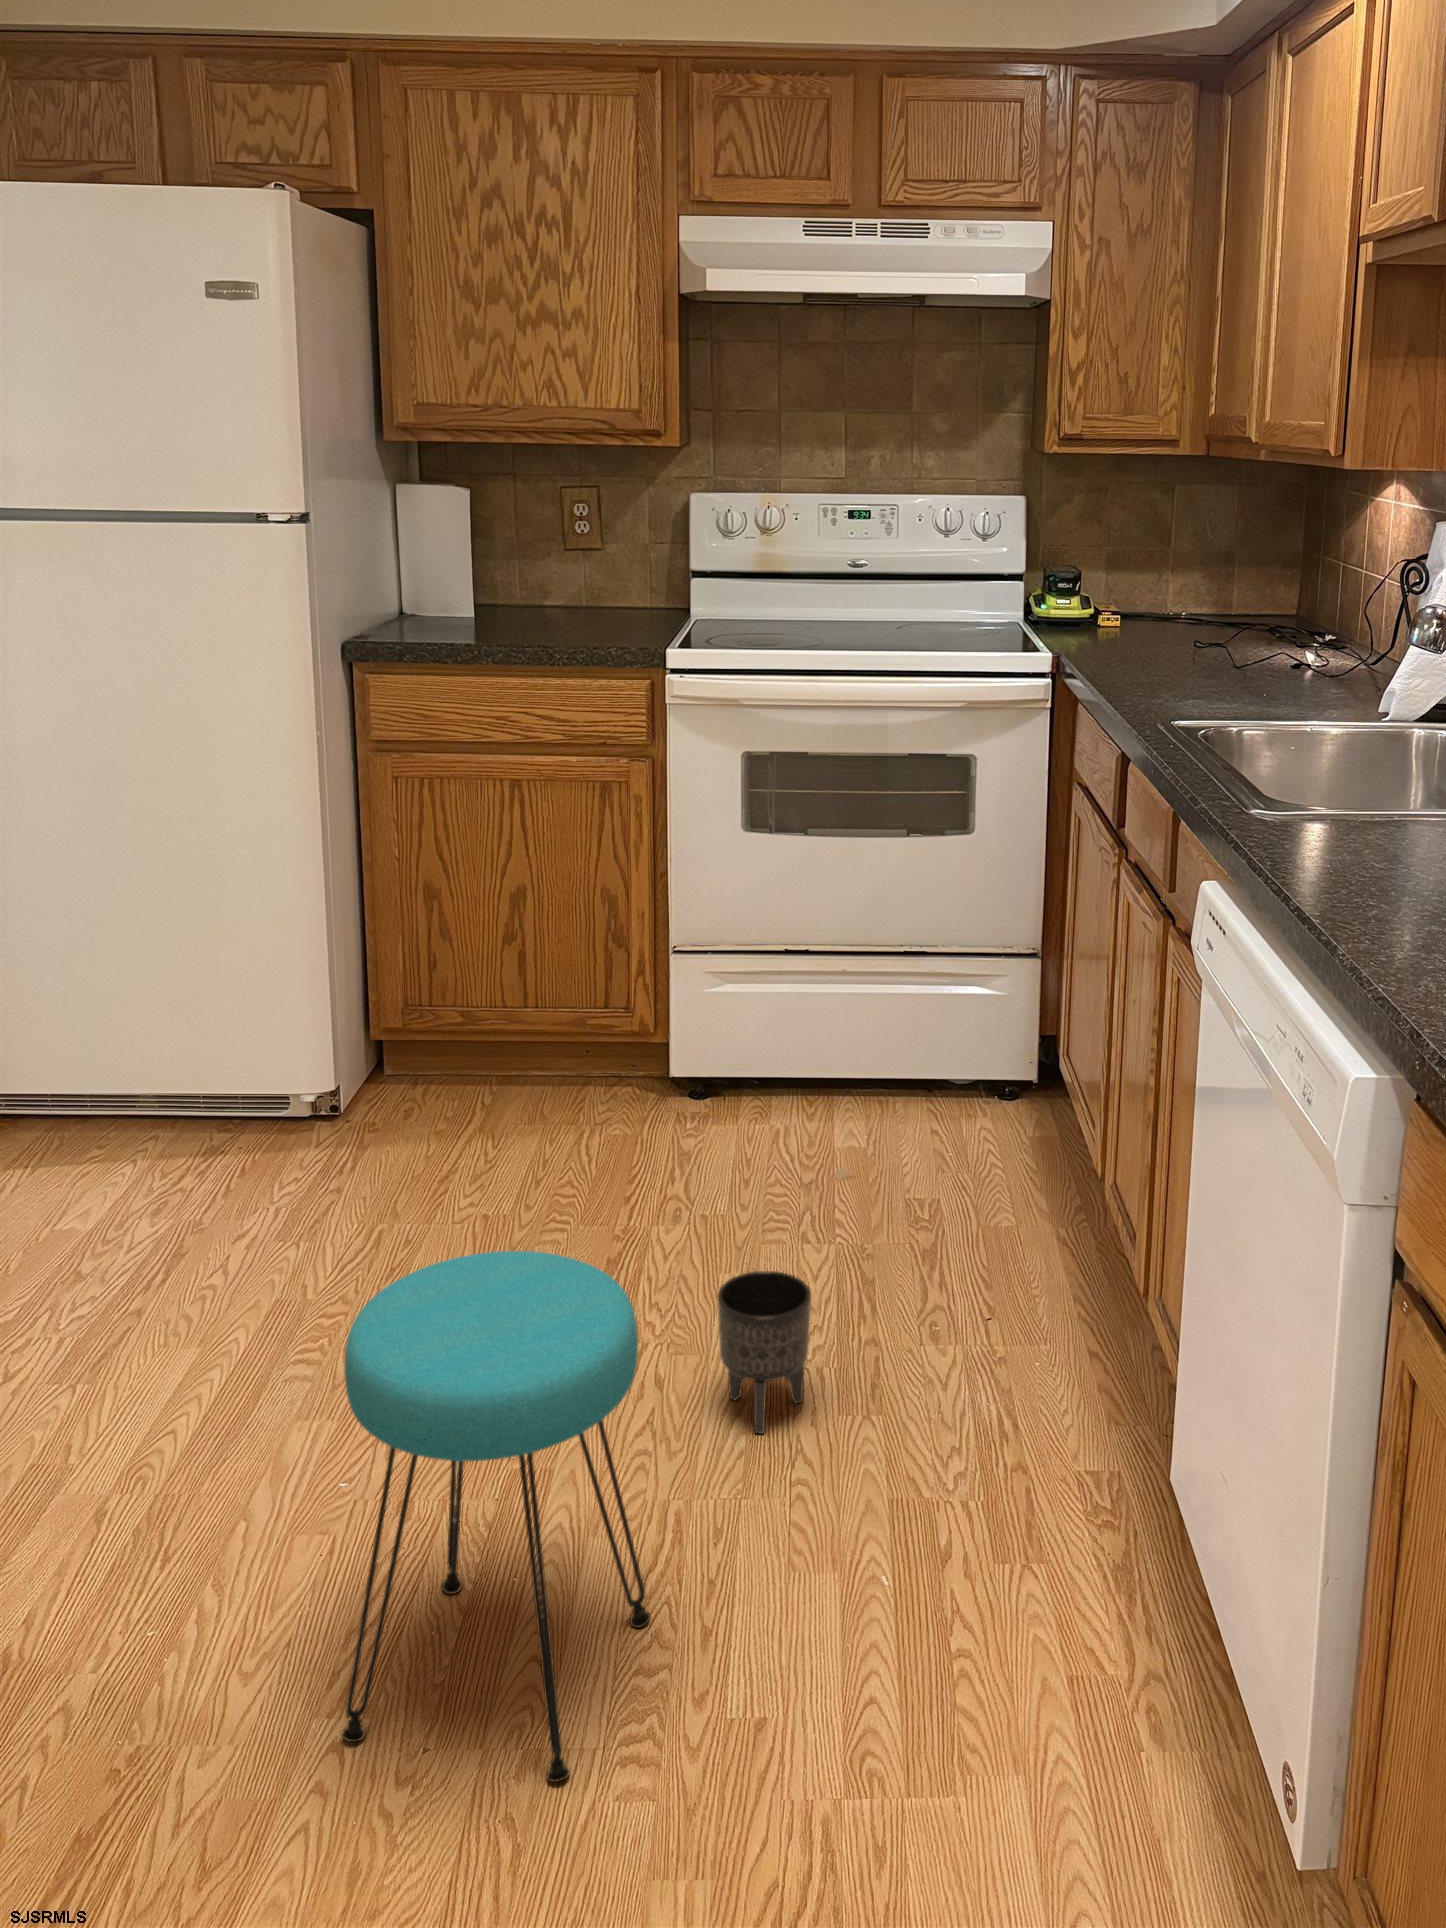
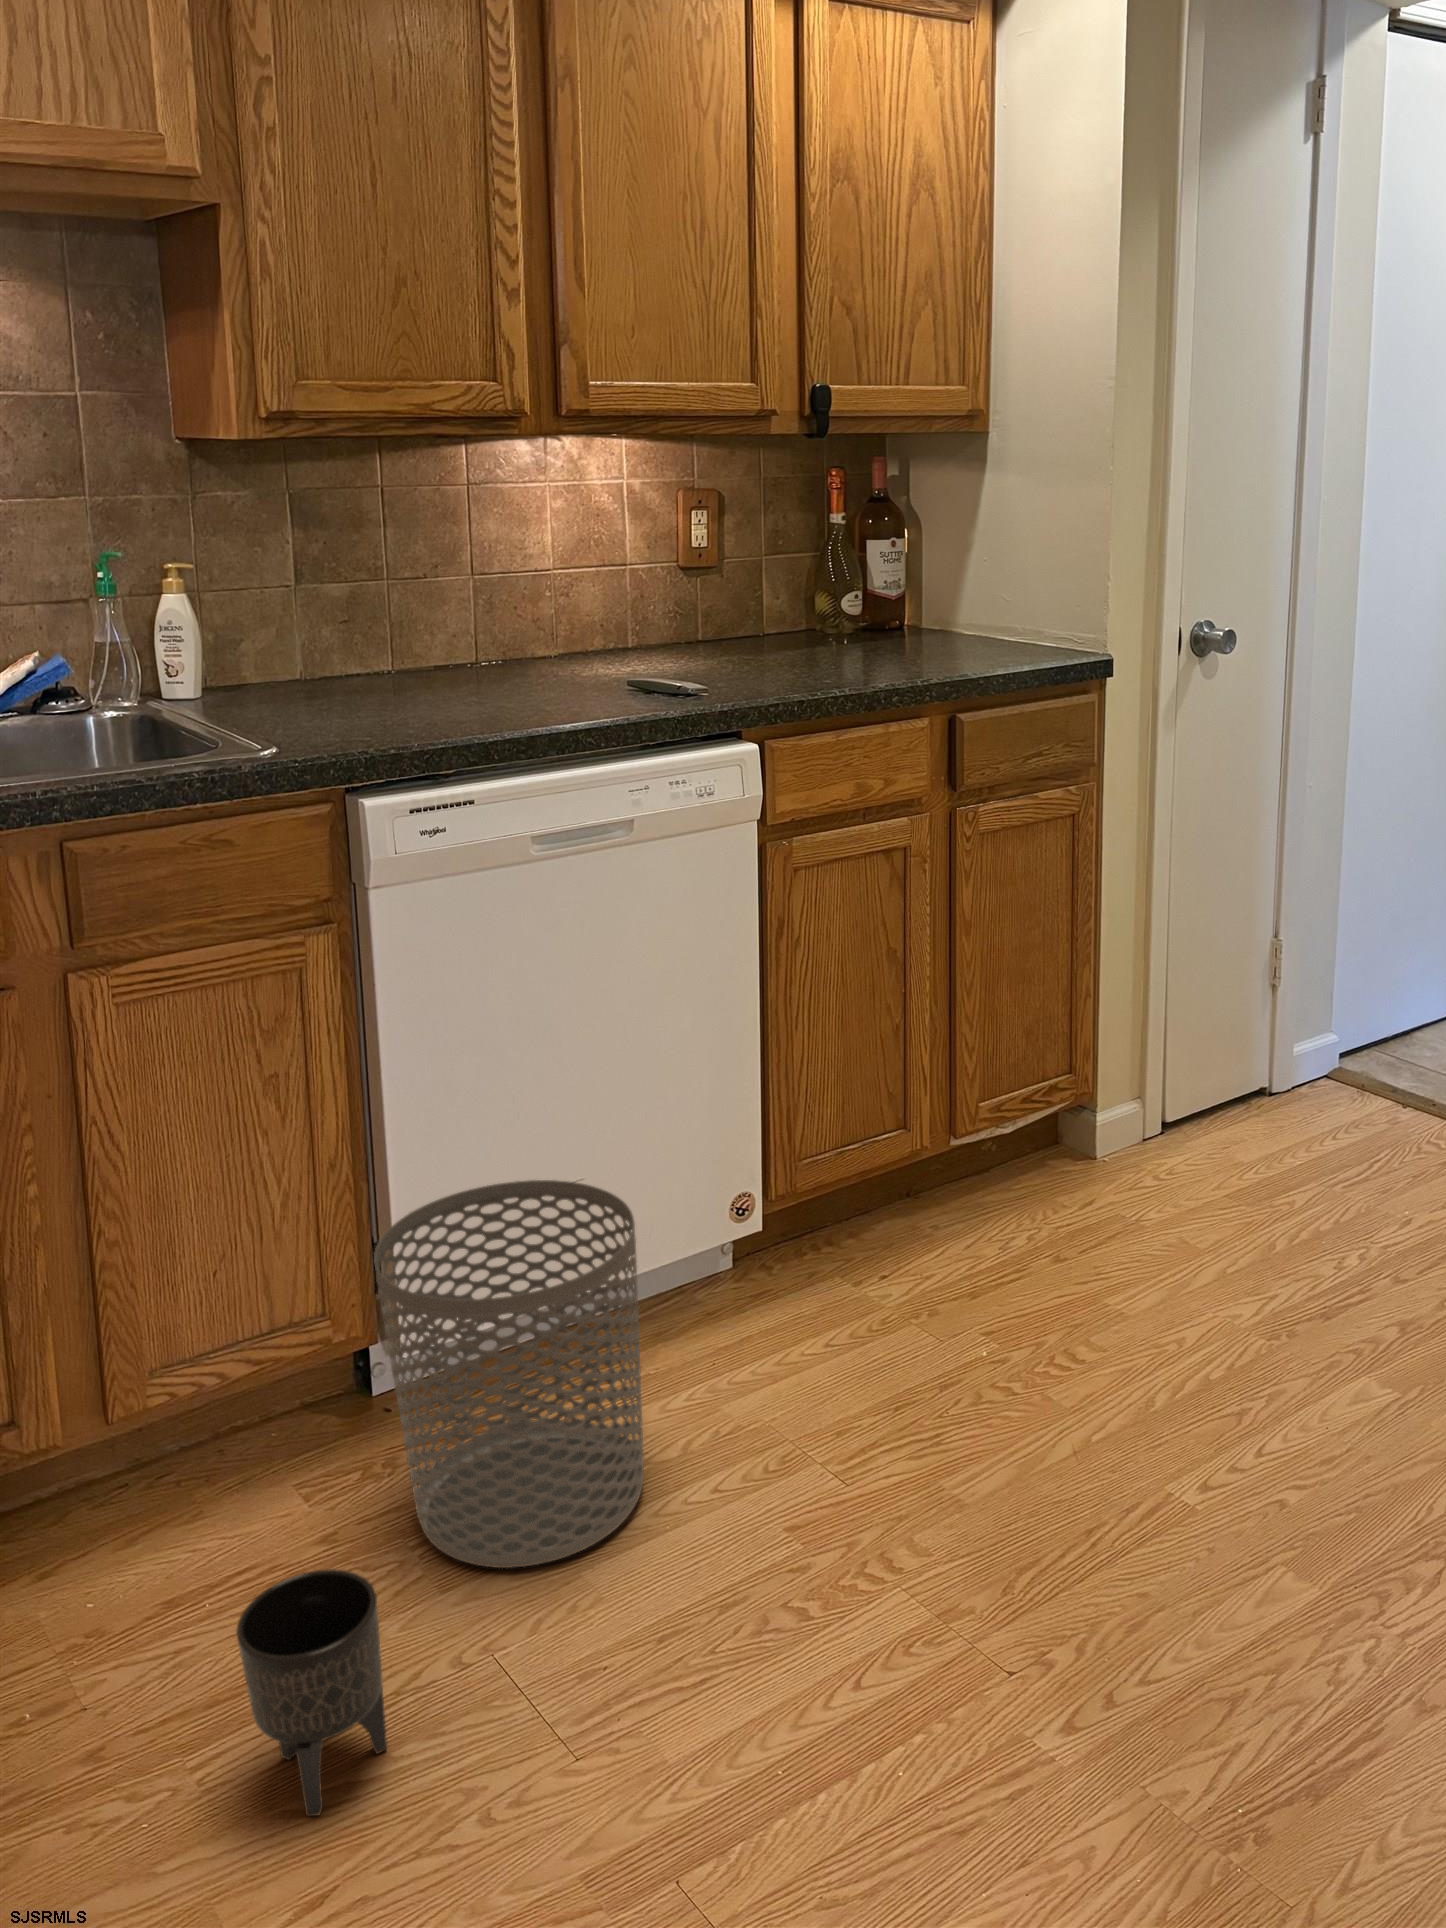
stool: present [342,1251,650,1782] -> none [719,1235,1062,1813]
waste bin: none [852,1252,1113,1658] -> present [374,1180,644,1568]

